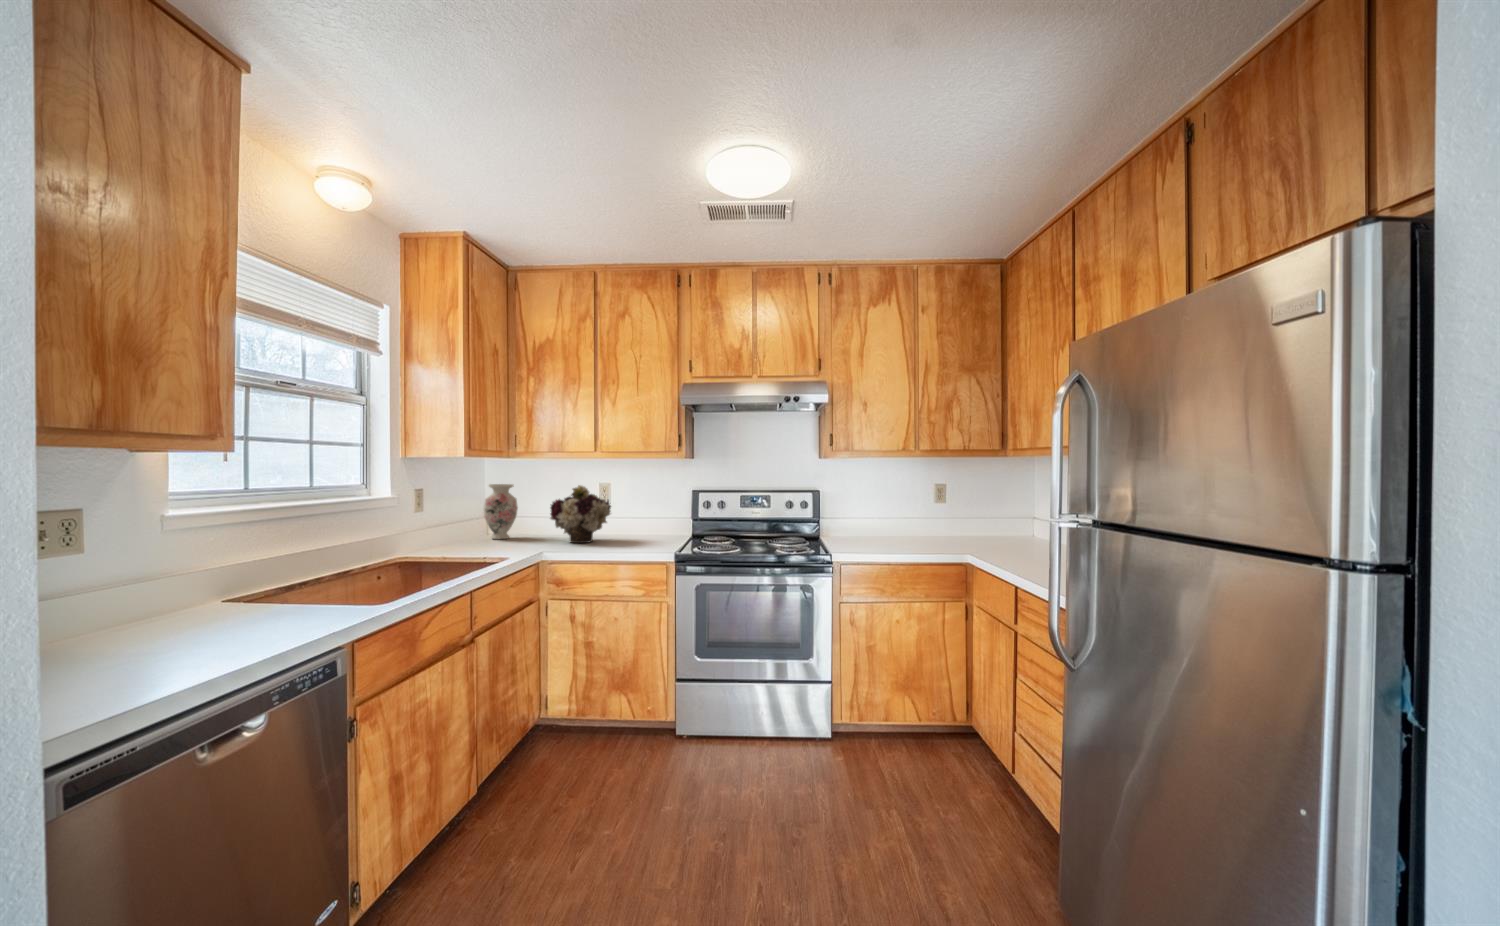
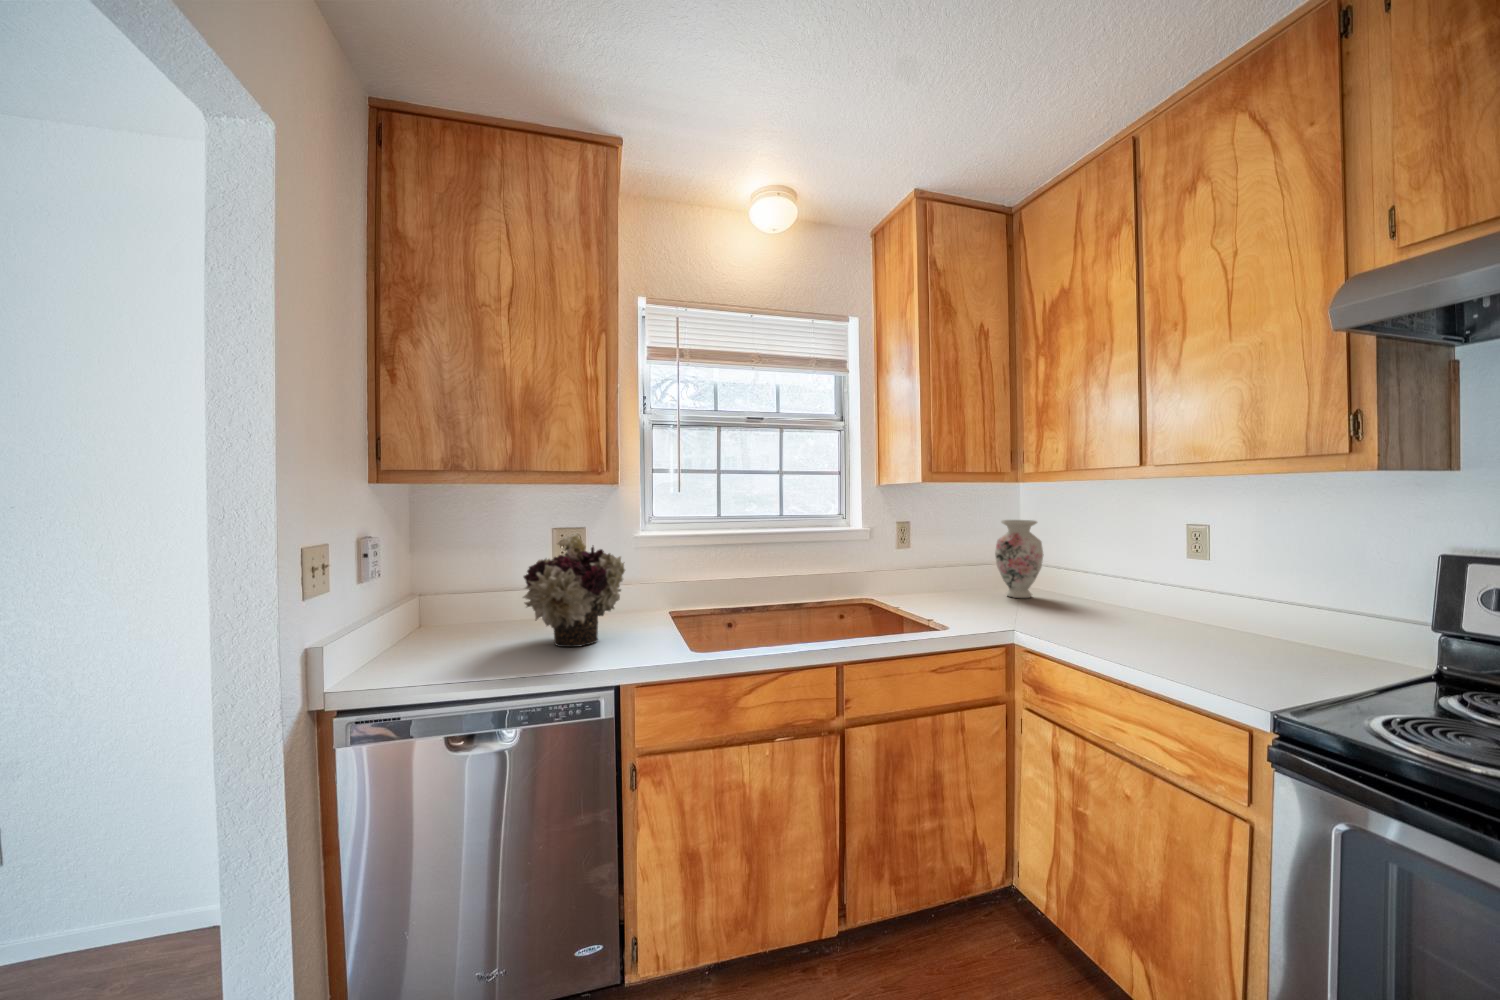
flower arrangement: present [550,485,611,543] -> present [523,533,625,647]

